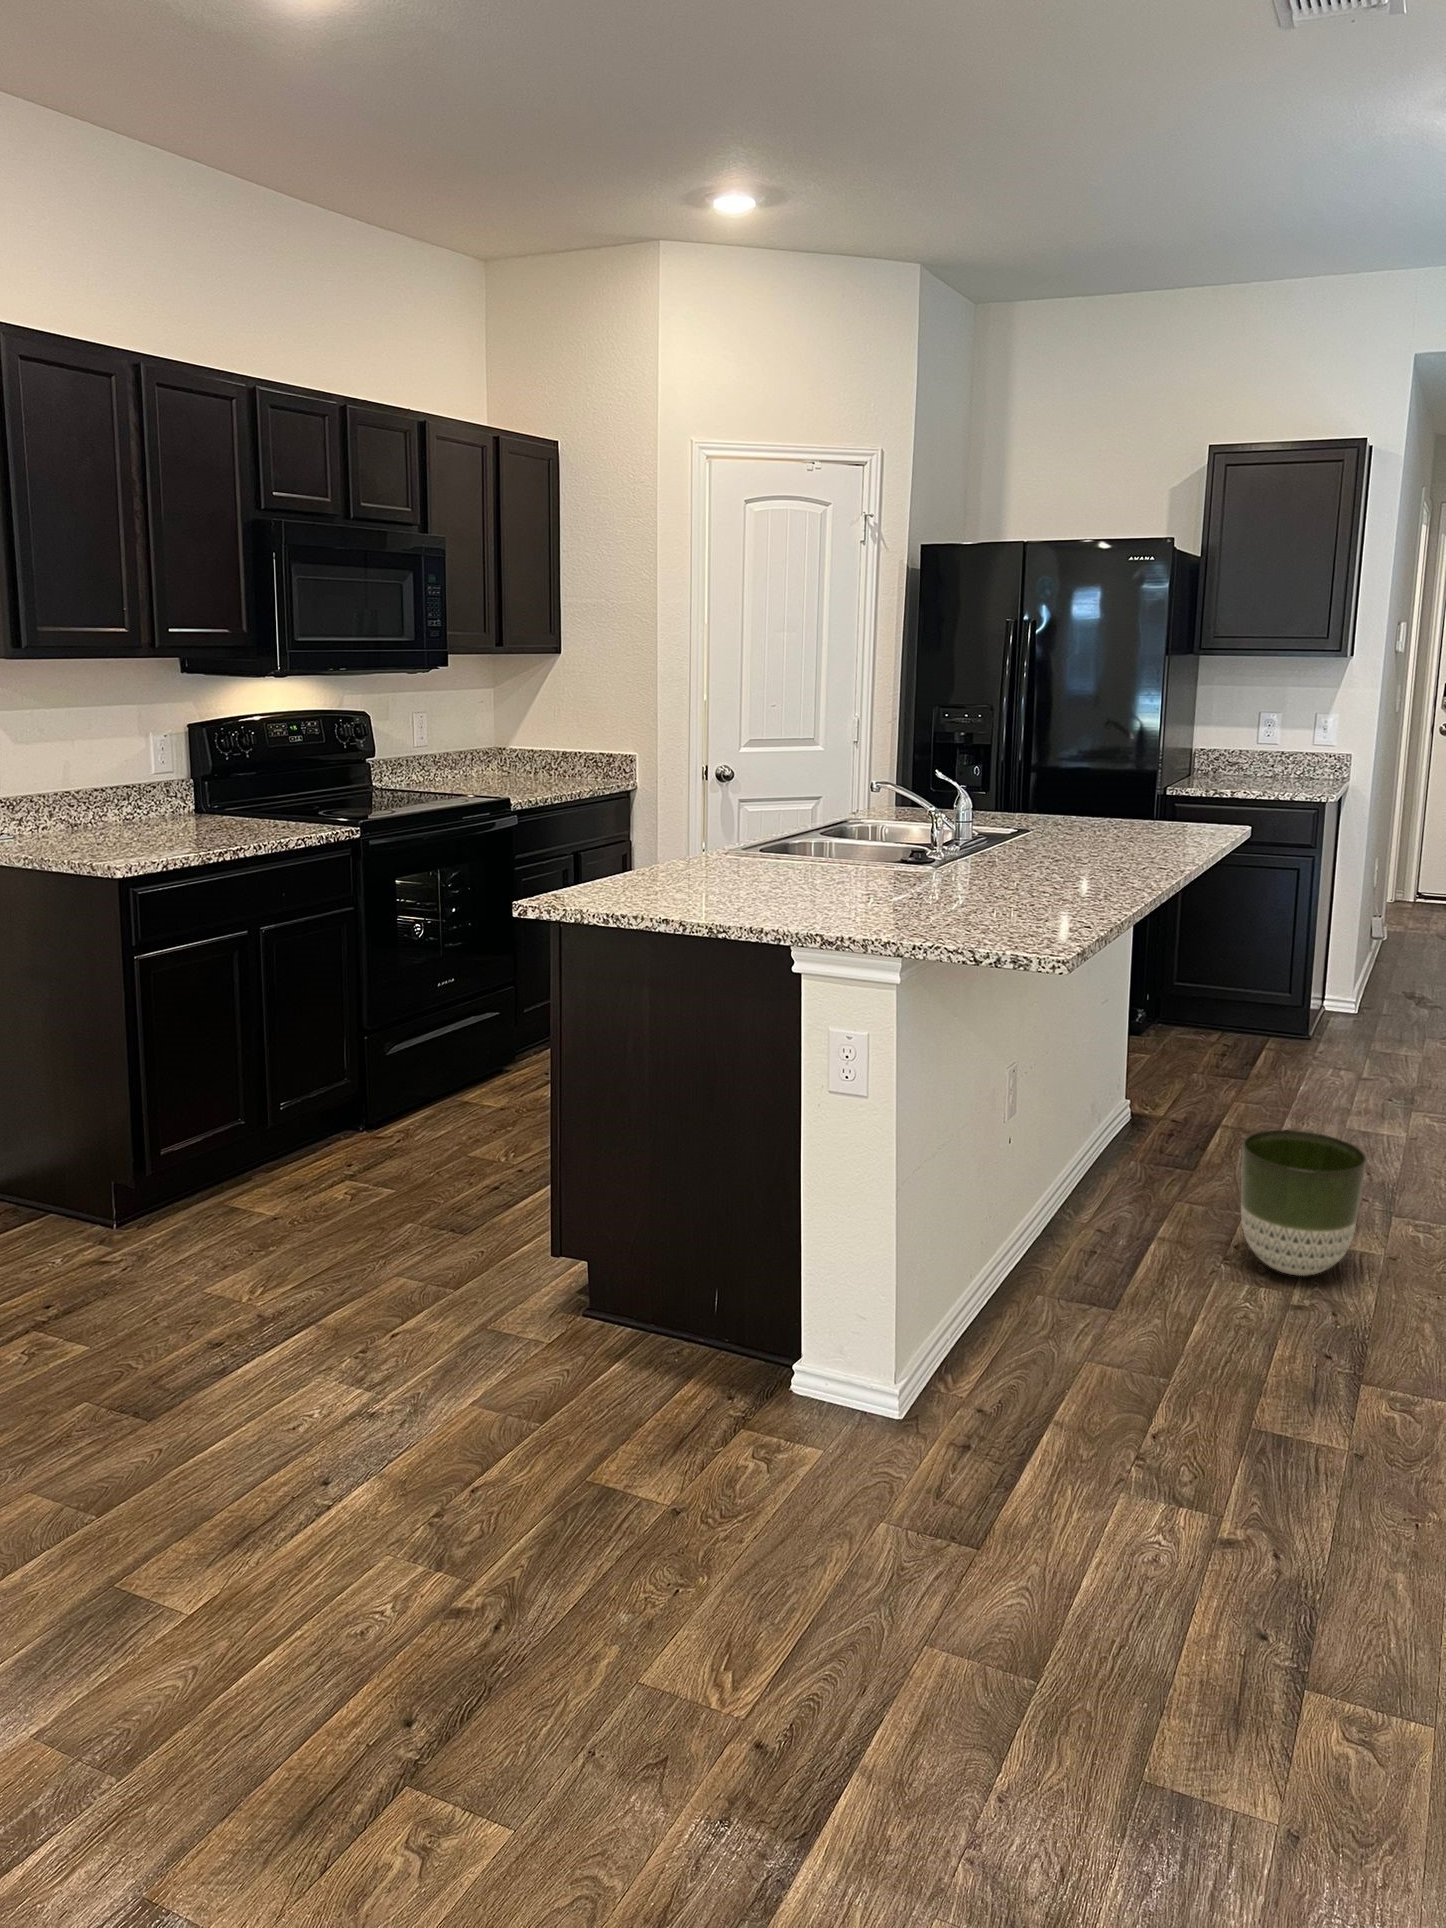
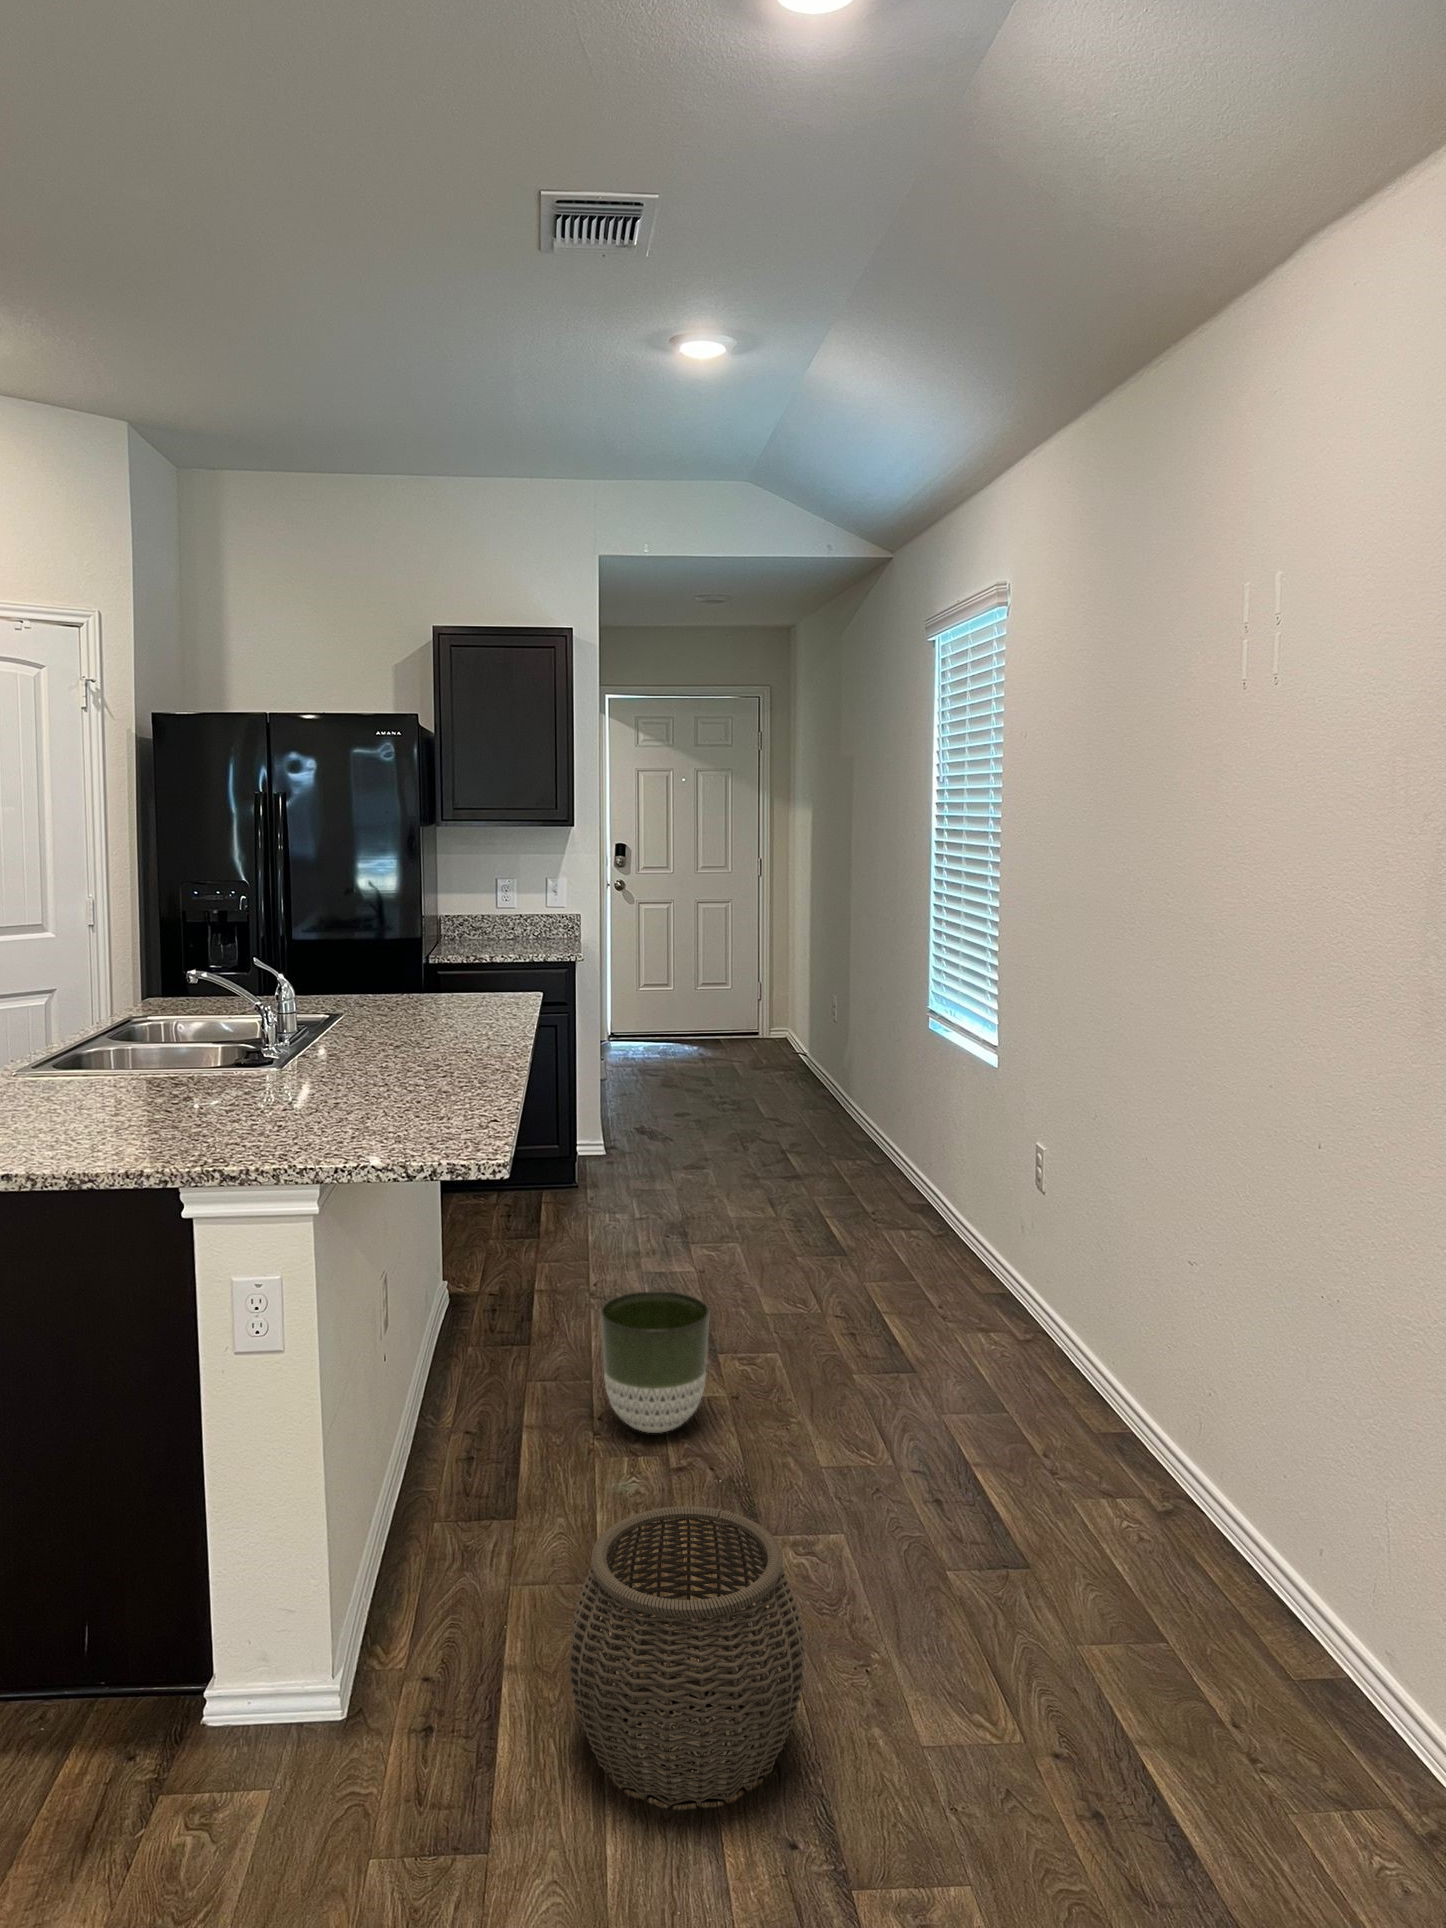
woven basket: none [1085,1316,1323,1582] -> present [569,1506,805,1806]

